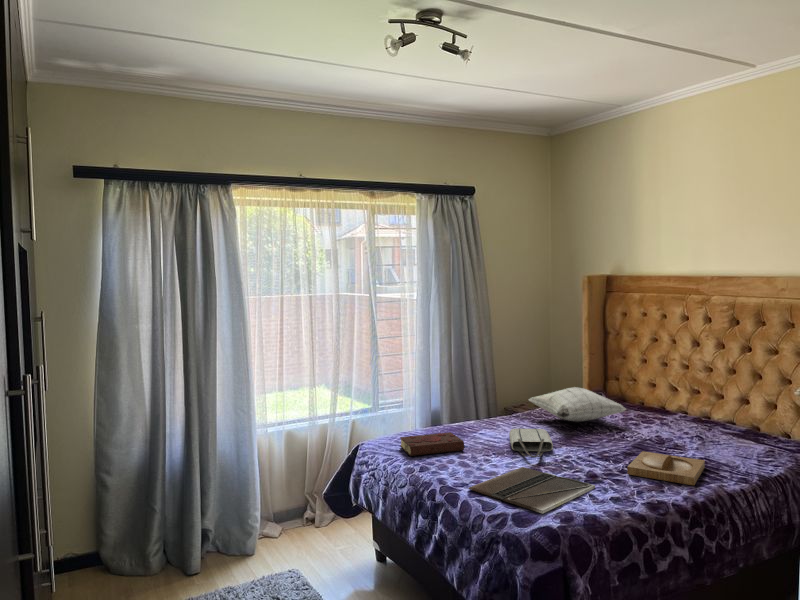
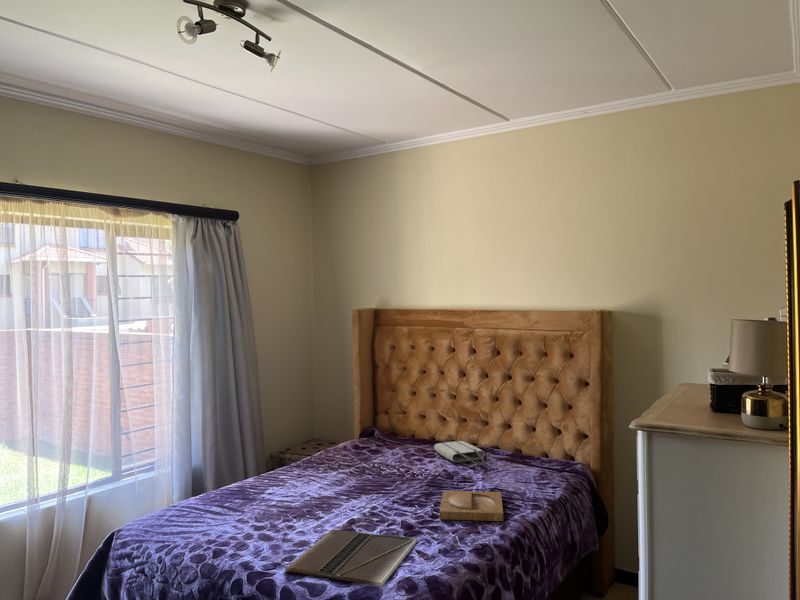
pillow: present [529,387,626,422] -> none [309,428,411,464]
tote bag: present [509,428,553,457] -> present [434,441,484,465]
book: present [400,432,467,456] -> none [175,498,261,537]

